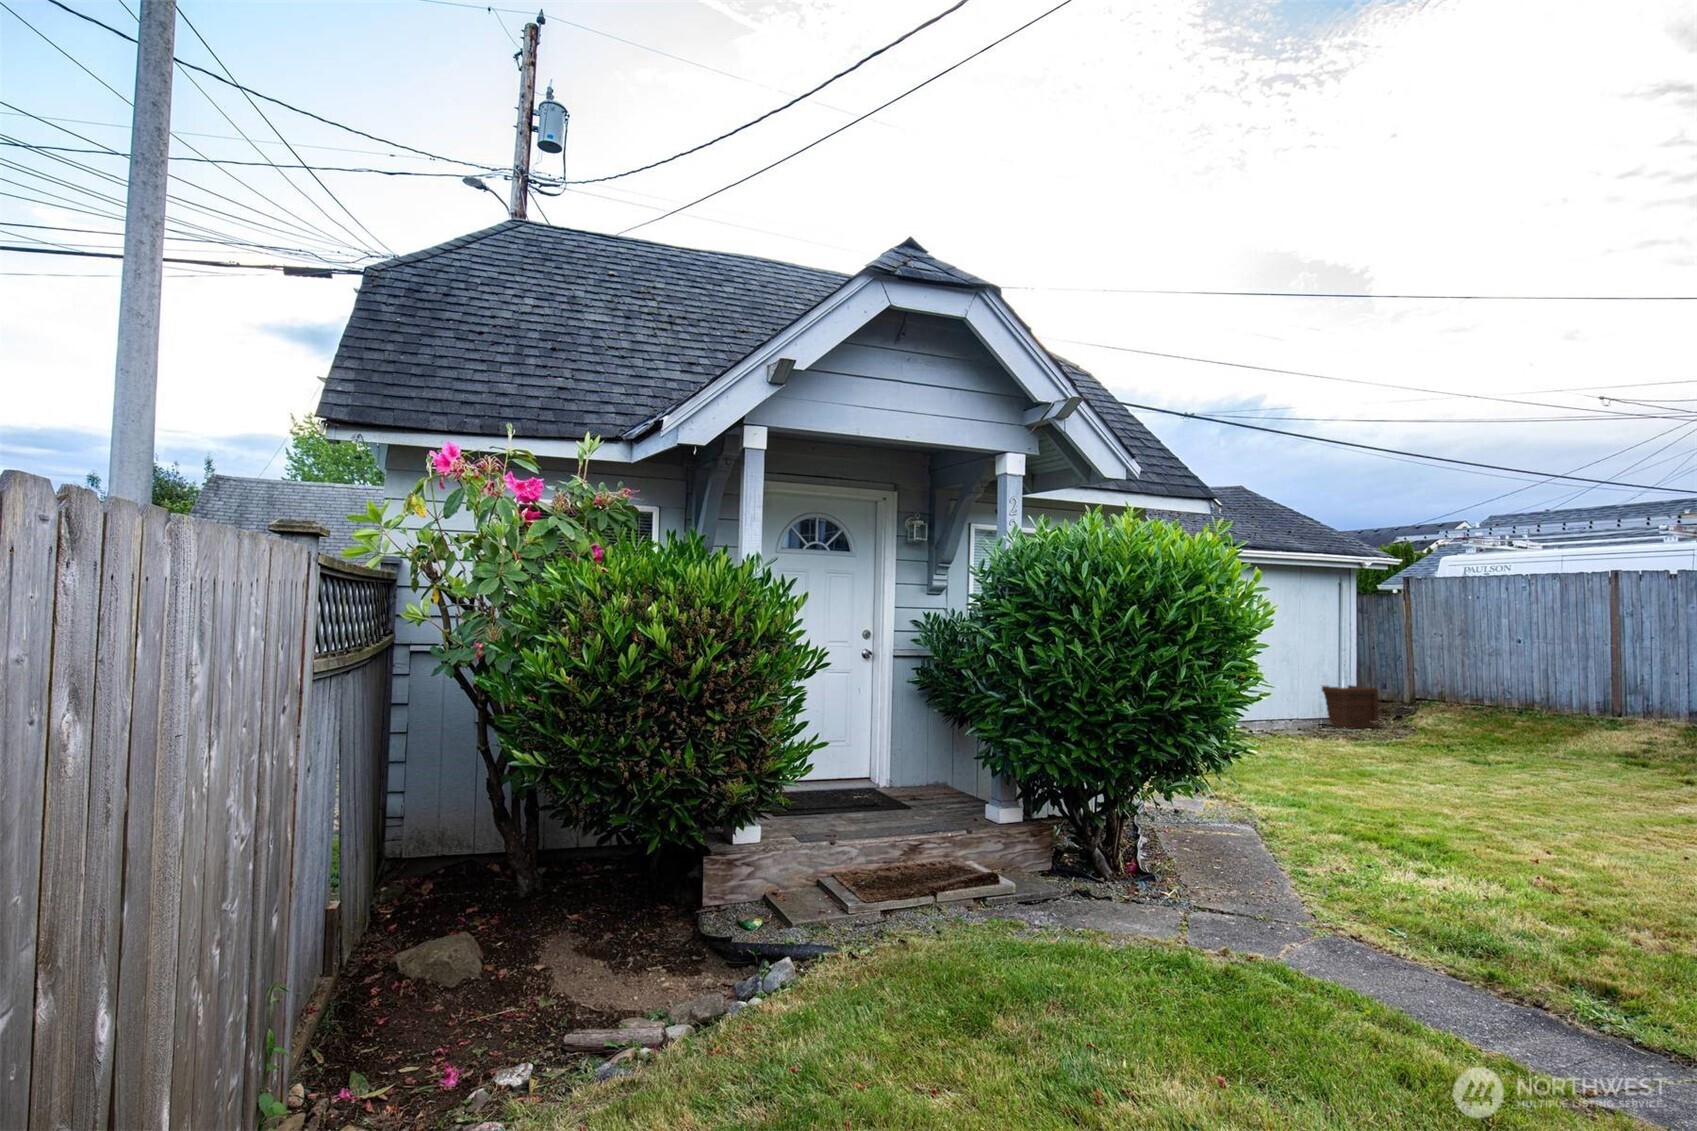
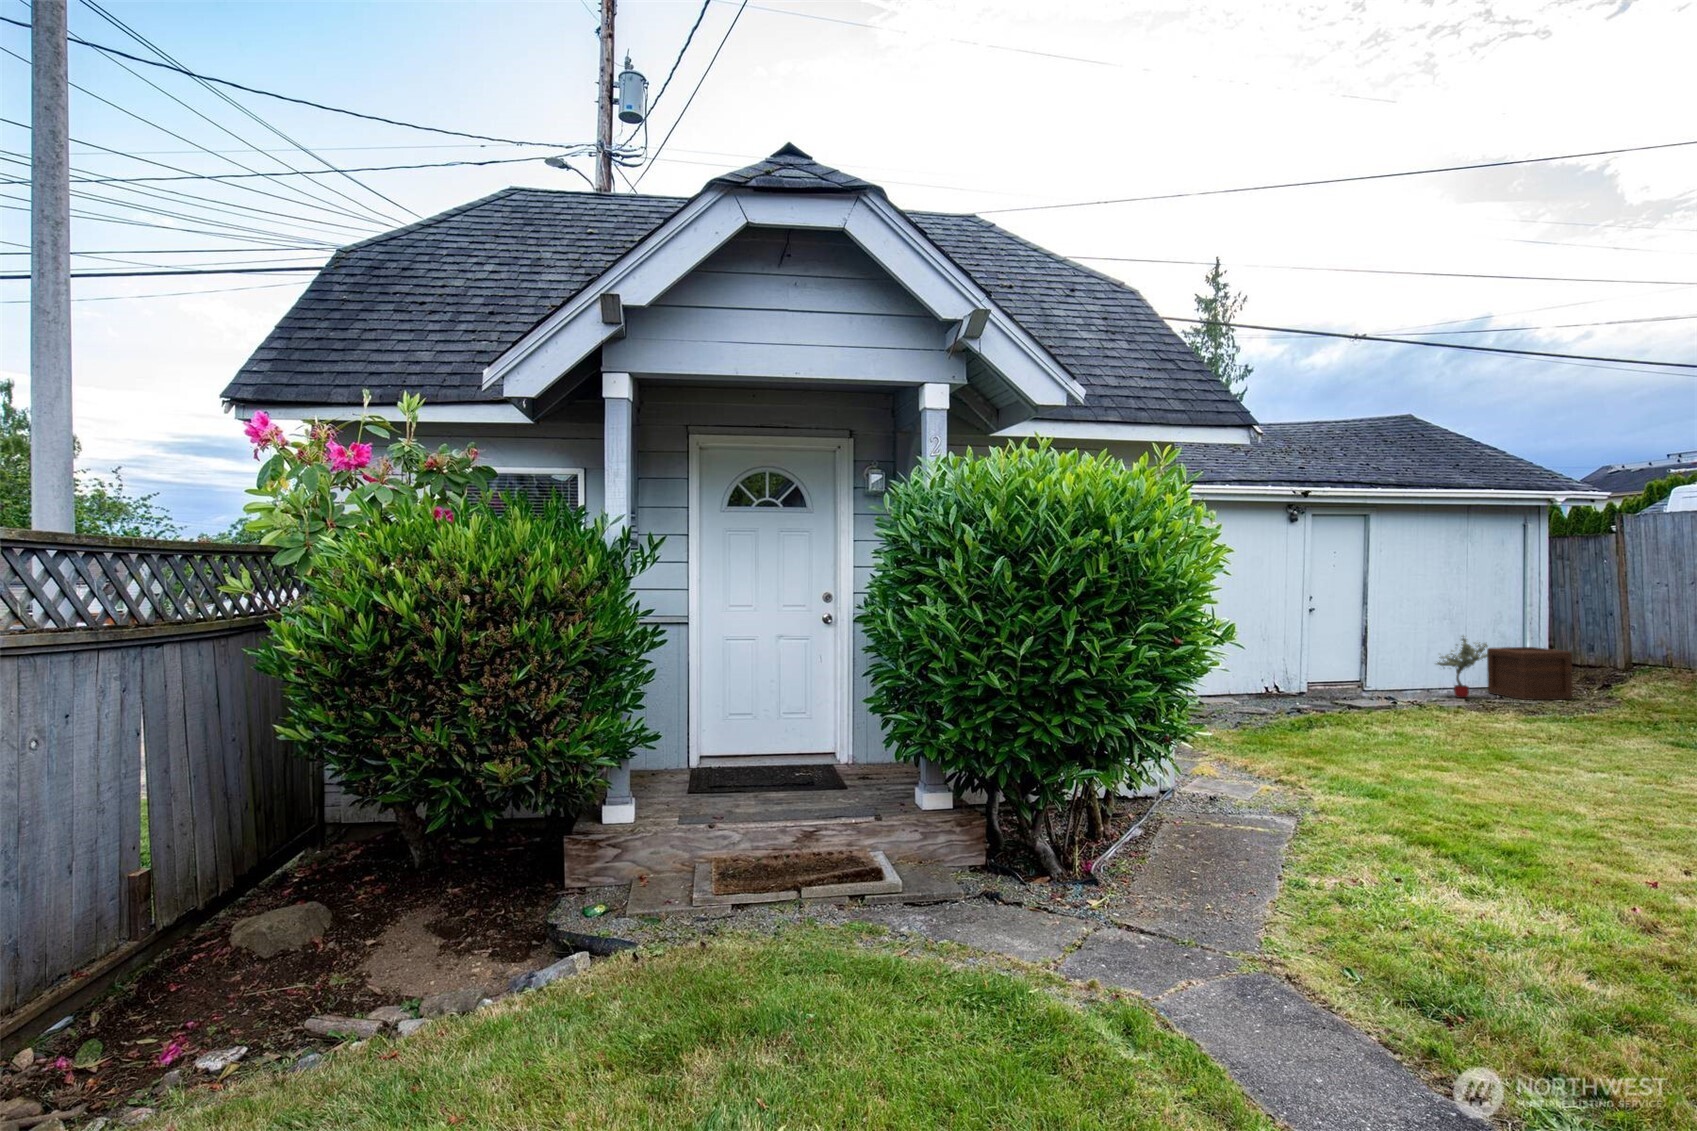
potted tree: none [1279,674,1319,728] -> present [1437,636,1488,698]

